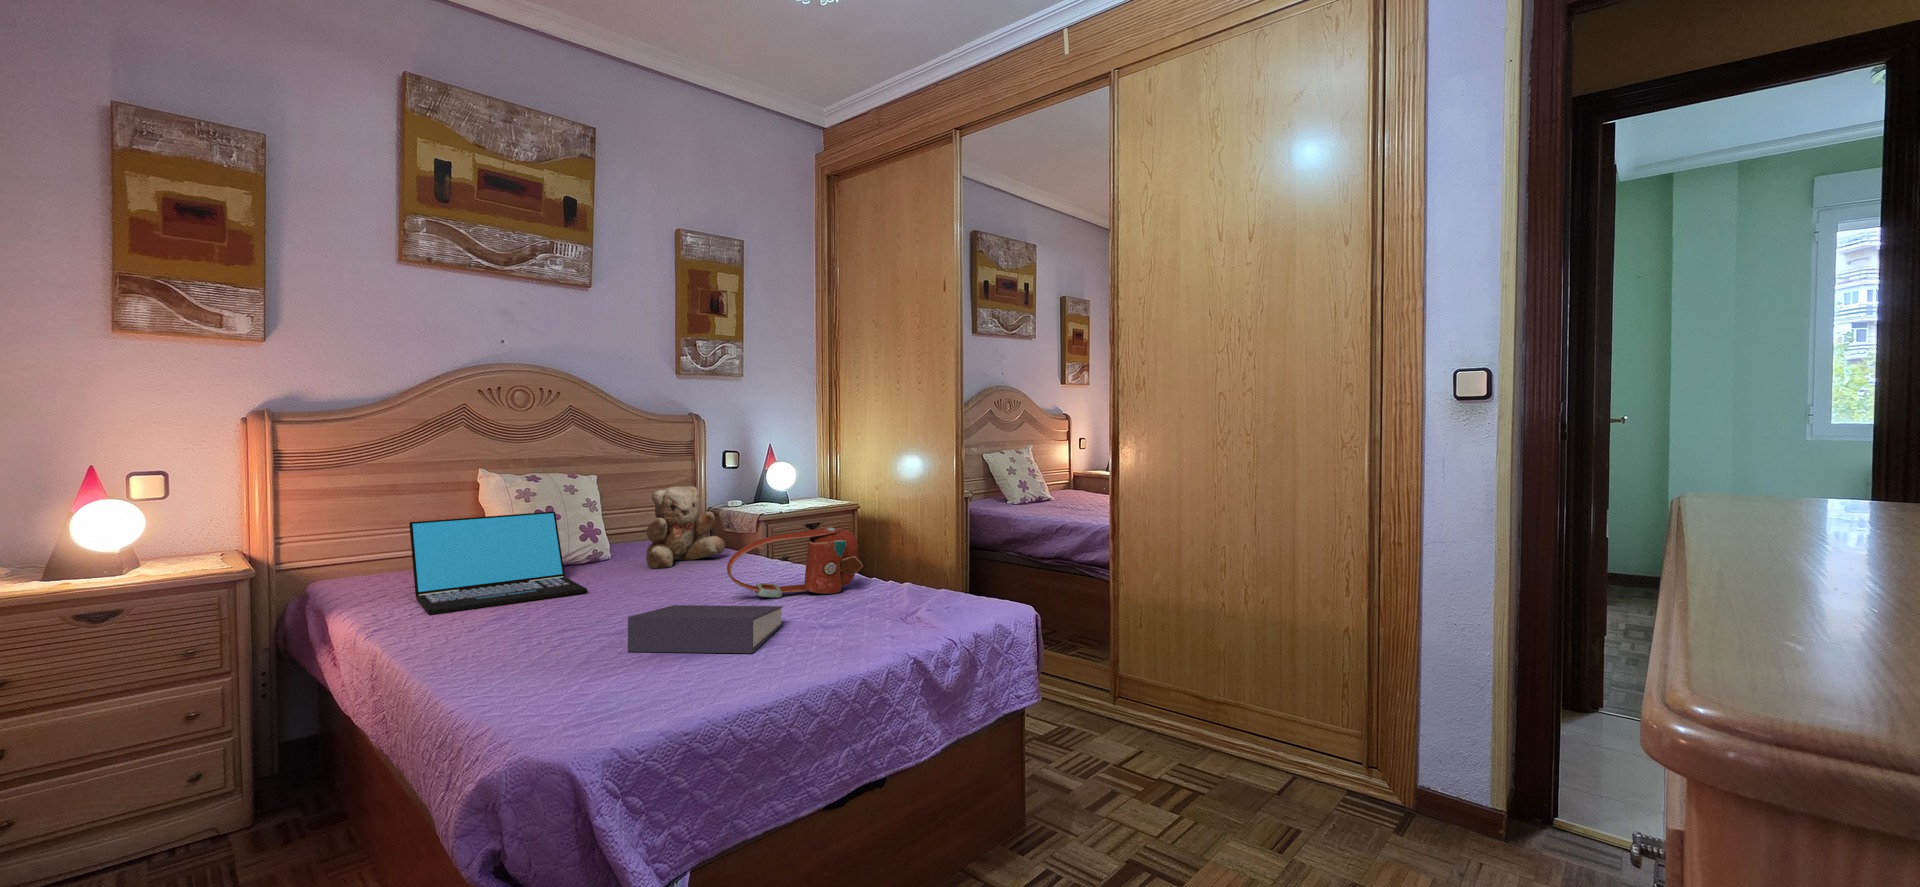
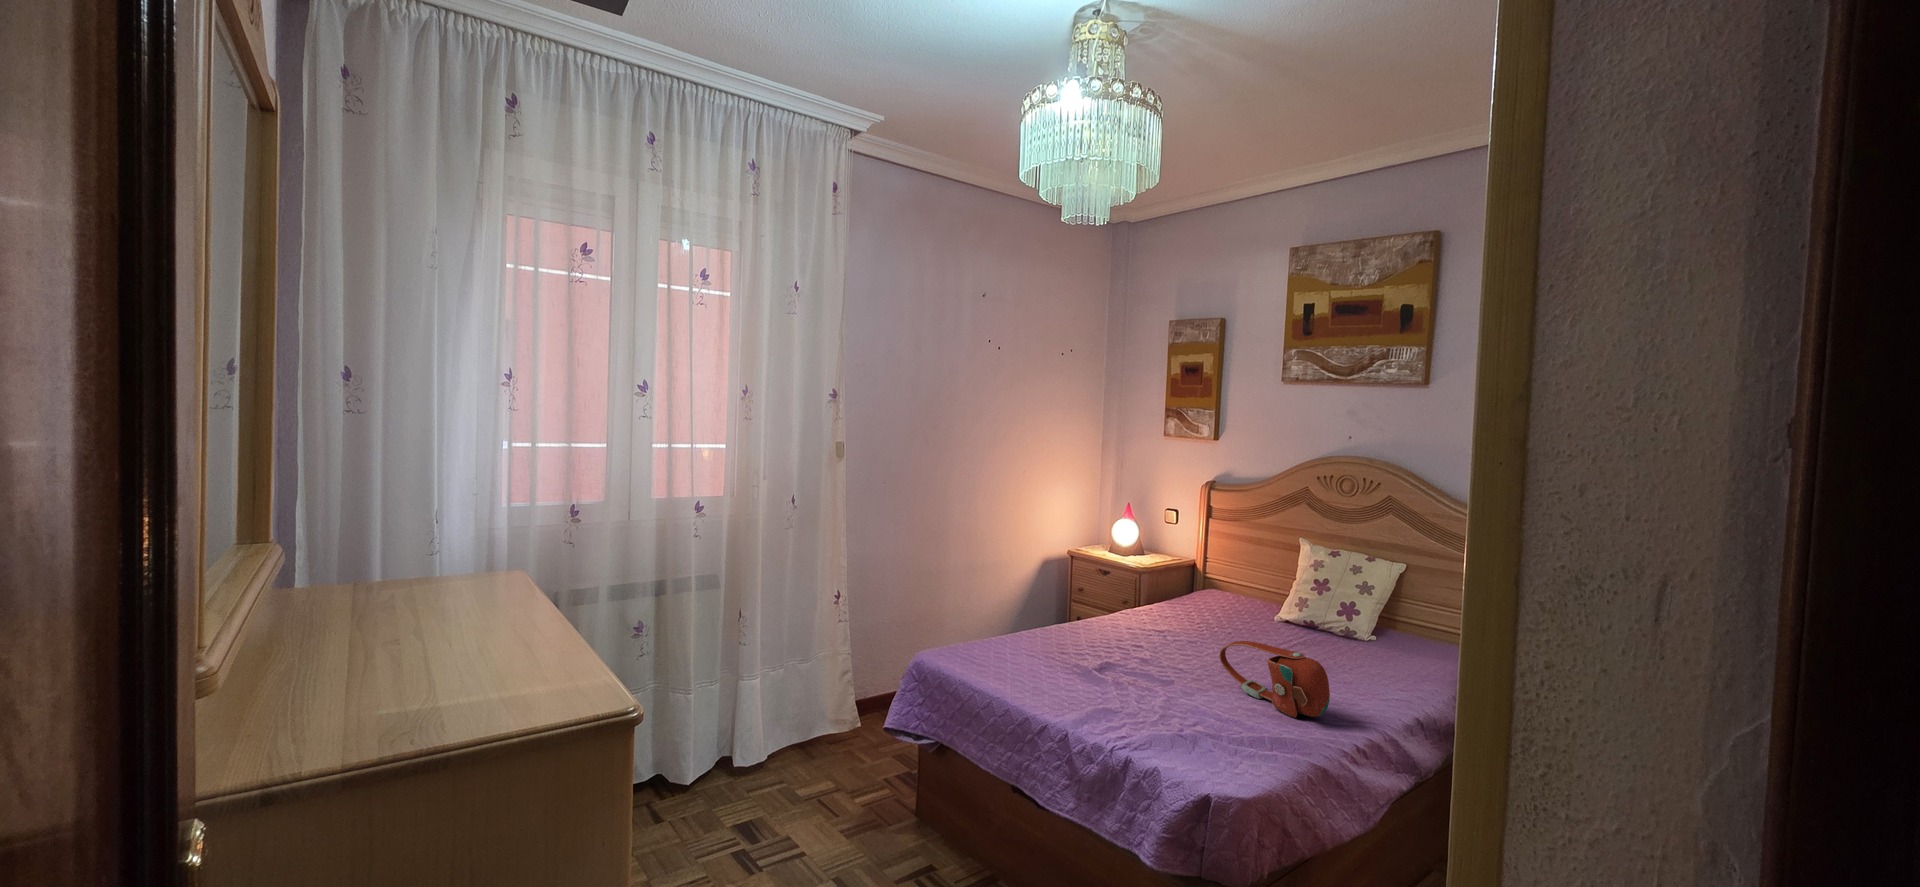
teddy bear: present [646,486,725,568] -> none [1323,587,1412,665]
laptop: present [409,512,587,615] -> none [1143,568,1270,646]
book: present [627,605,783,653] -> none [1086,649,1171,703]

